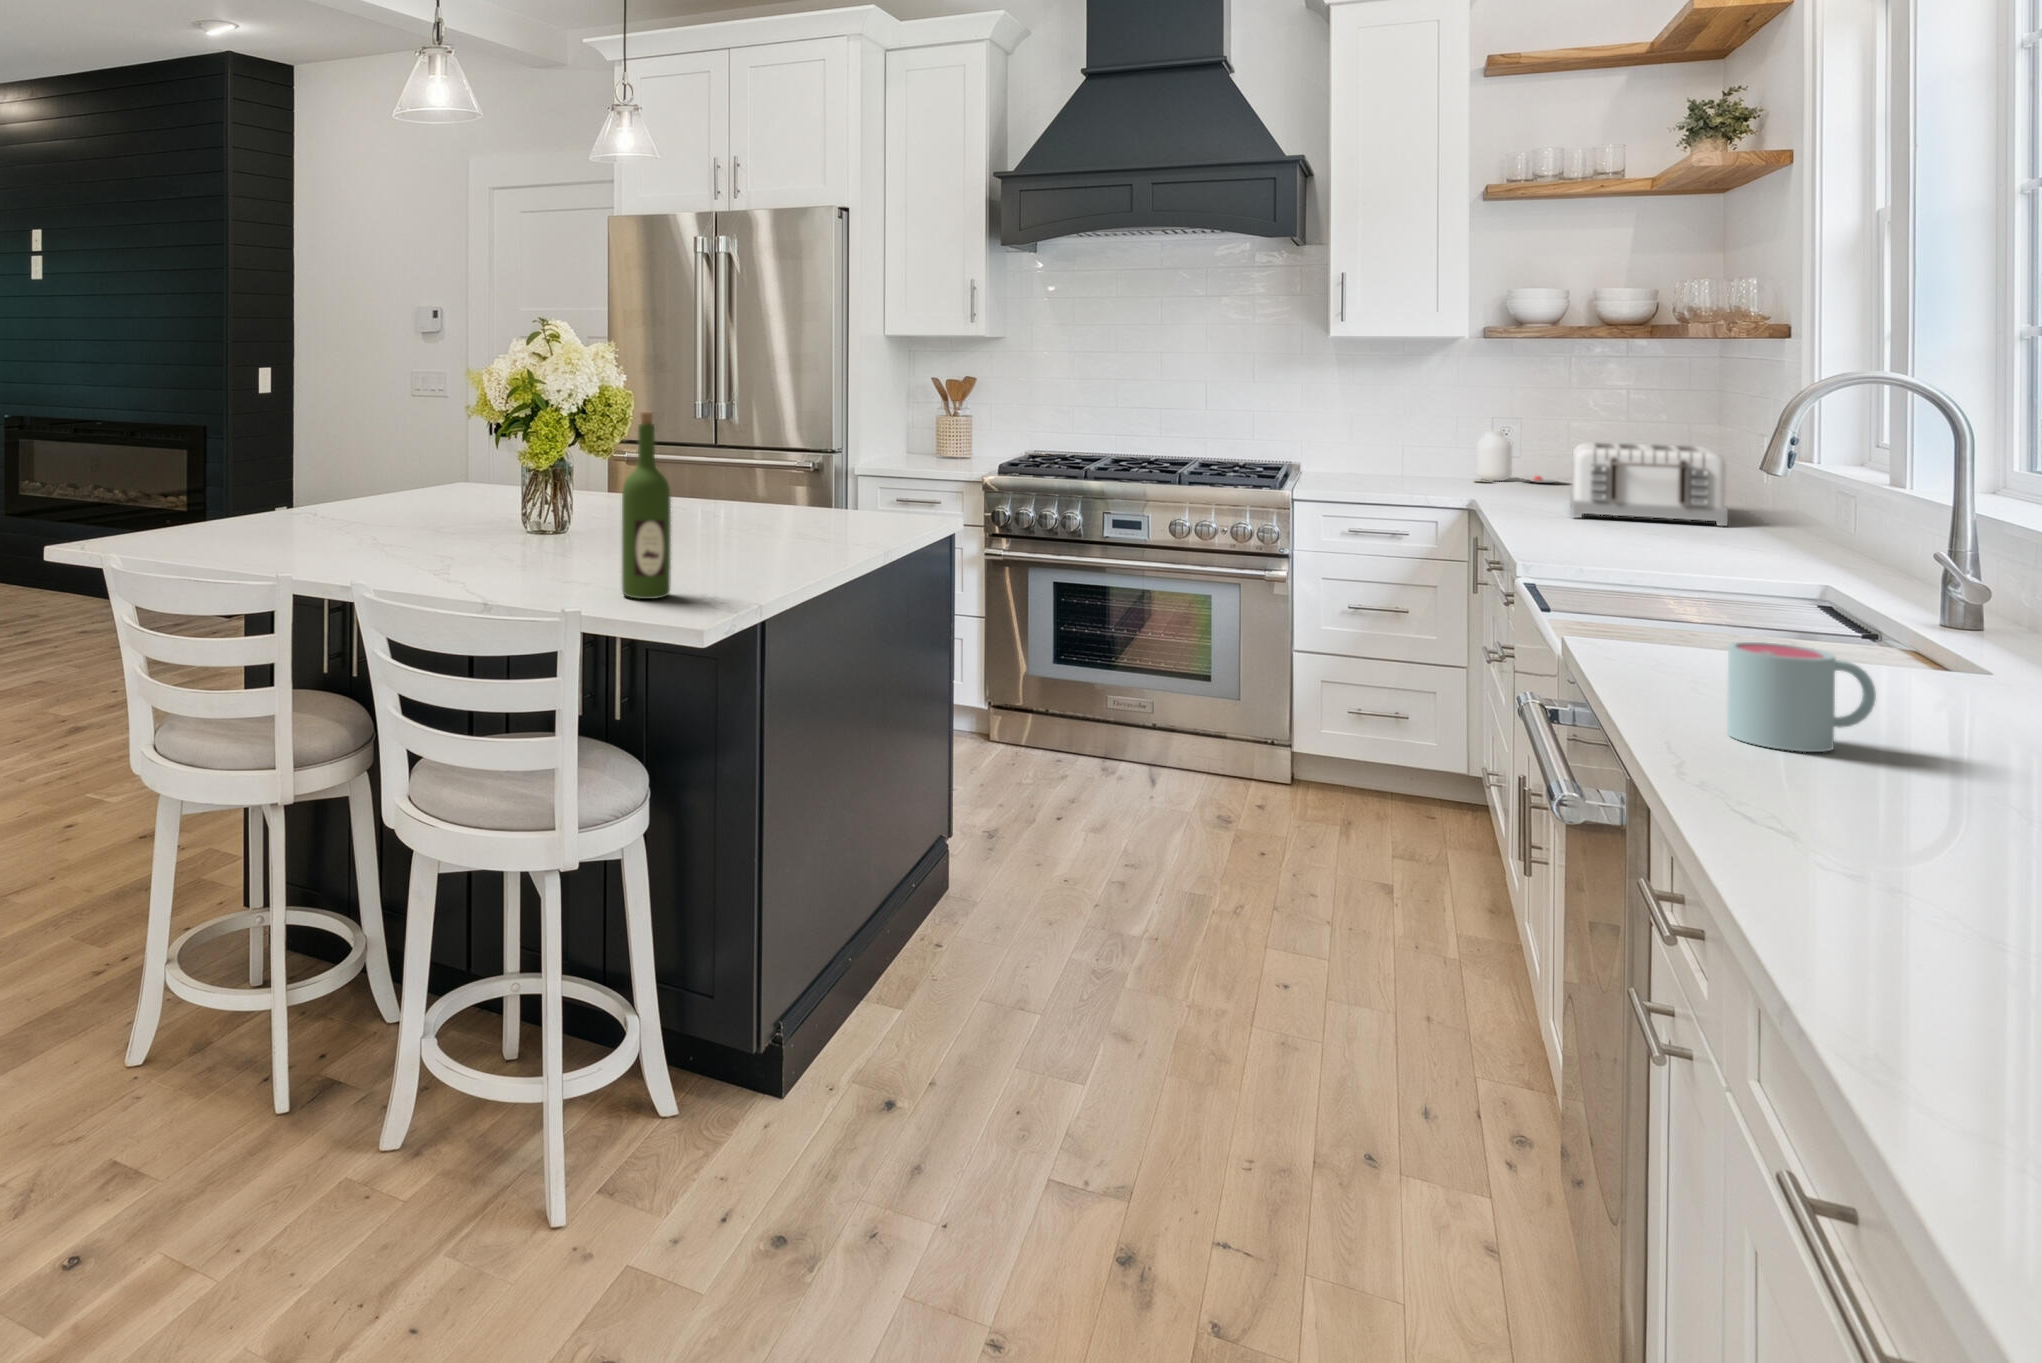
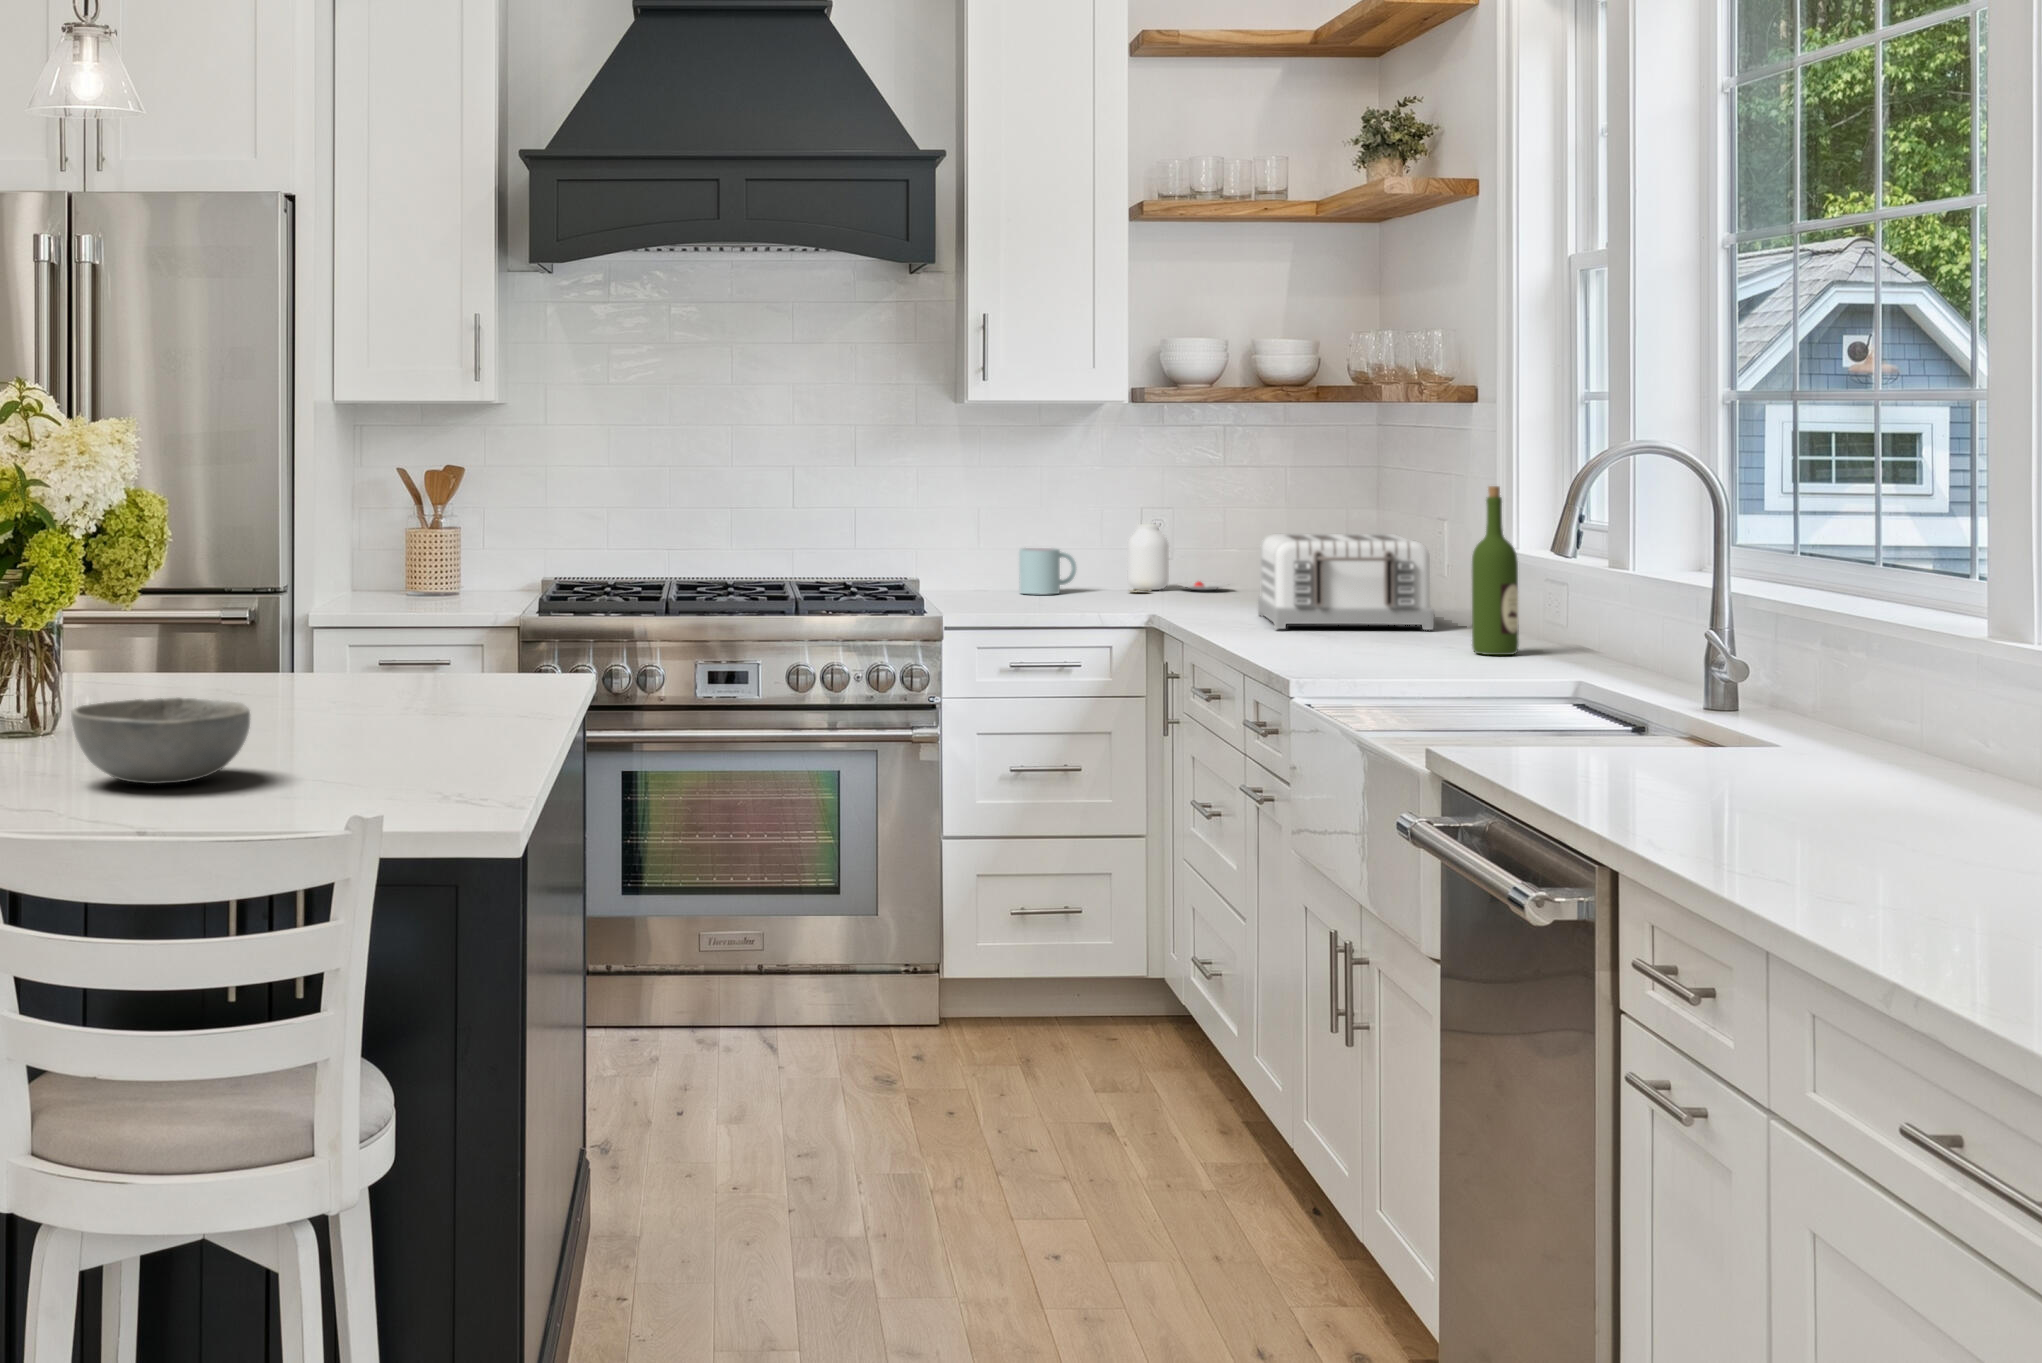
wine bottle: present [622,412,671,599] -> present [1472,486,1519,655]
bowl: none [509,522,622,577] -> present [71,697,250,784]
mug: present [1727,642,1876,752] -> present [1019,548,1076,594]

